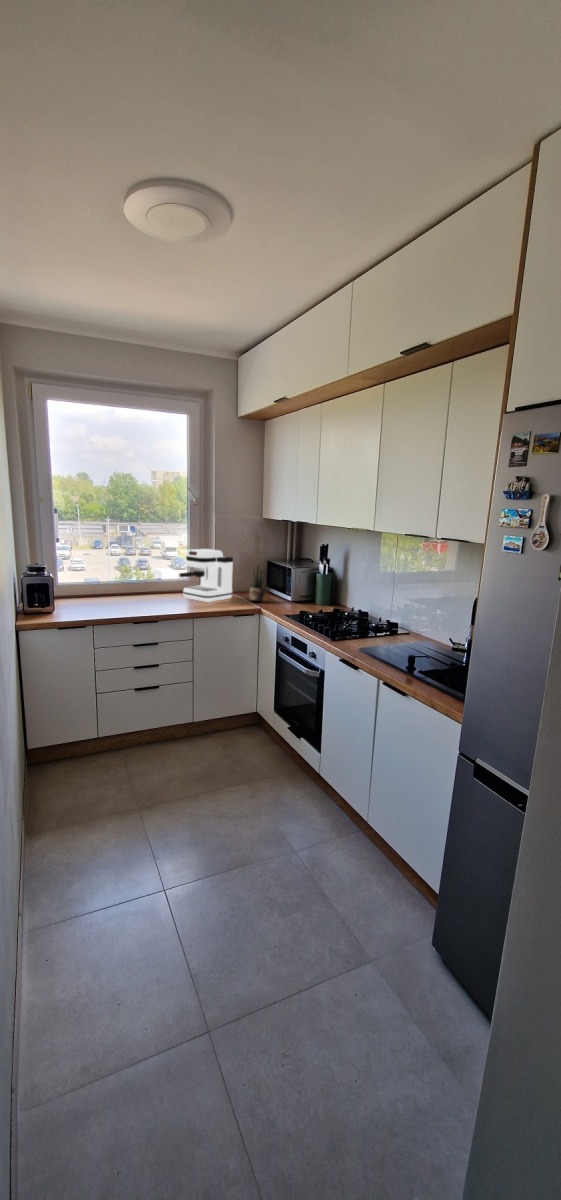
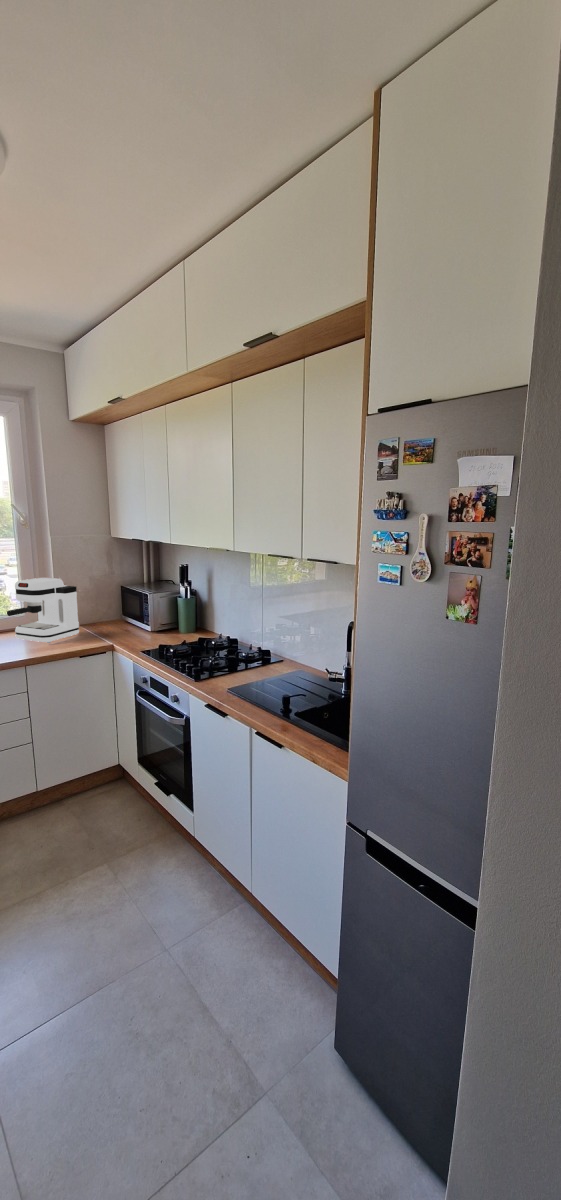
potted plant: present [250,566,265,601] -> none [100,592,118,635]

